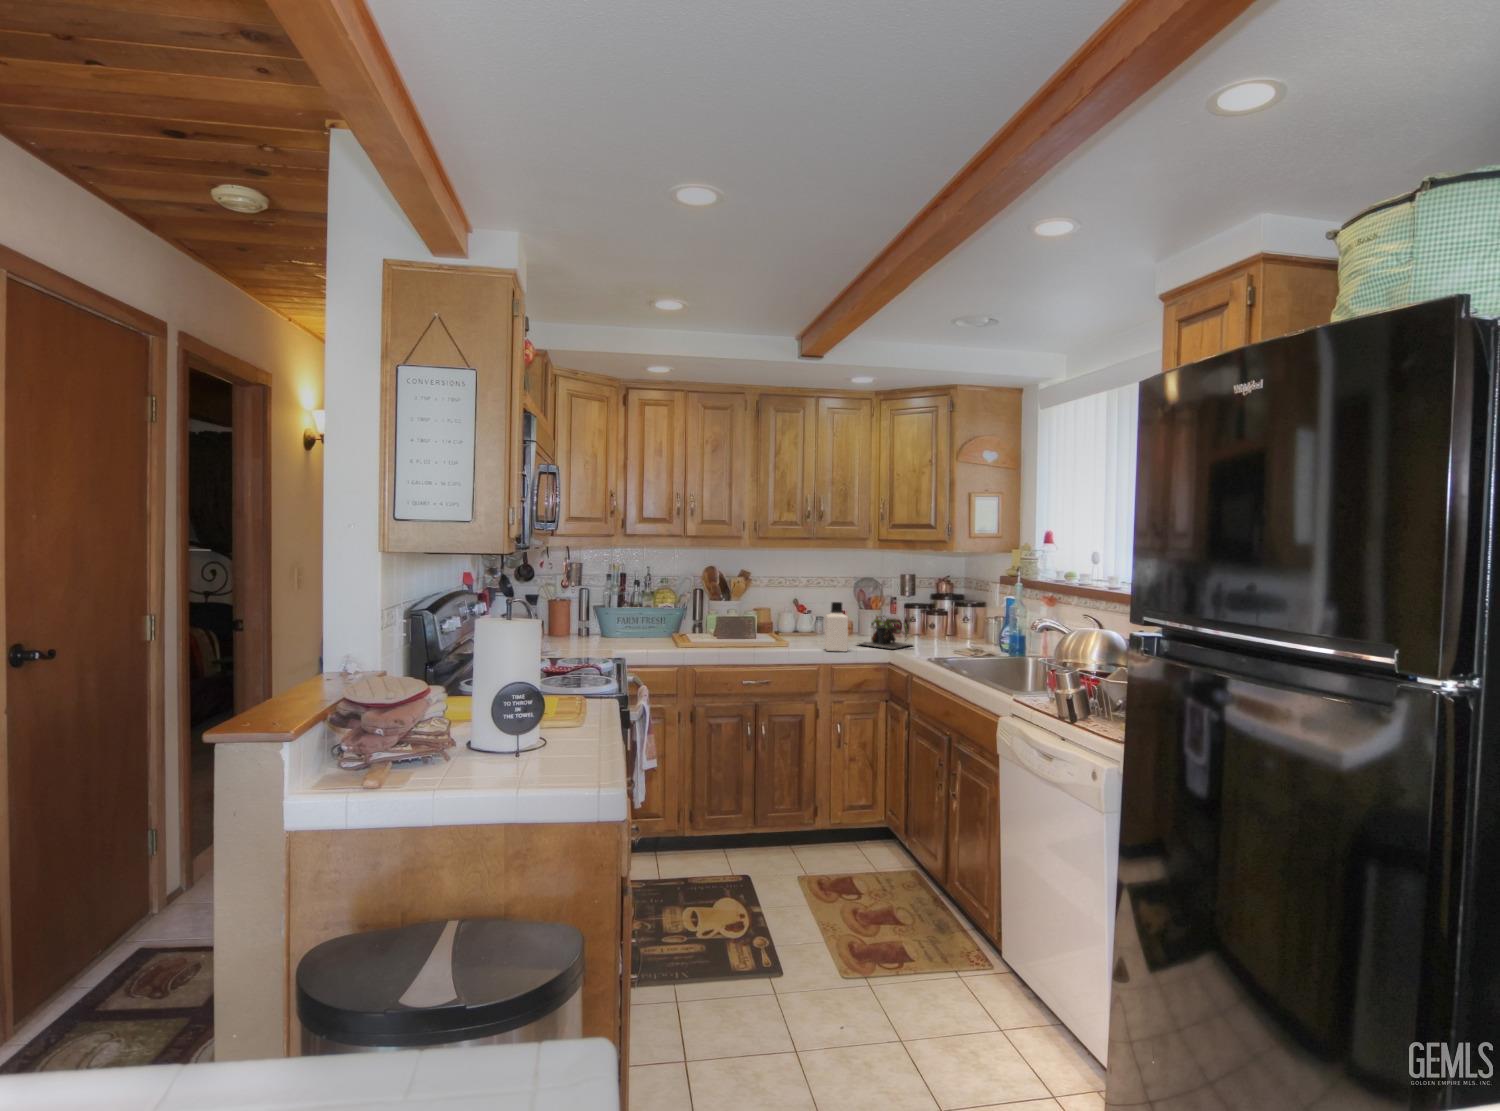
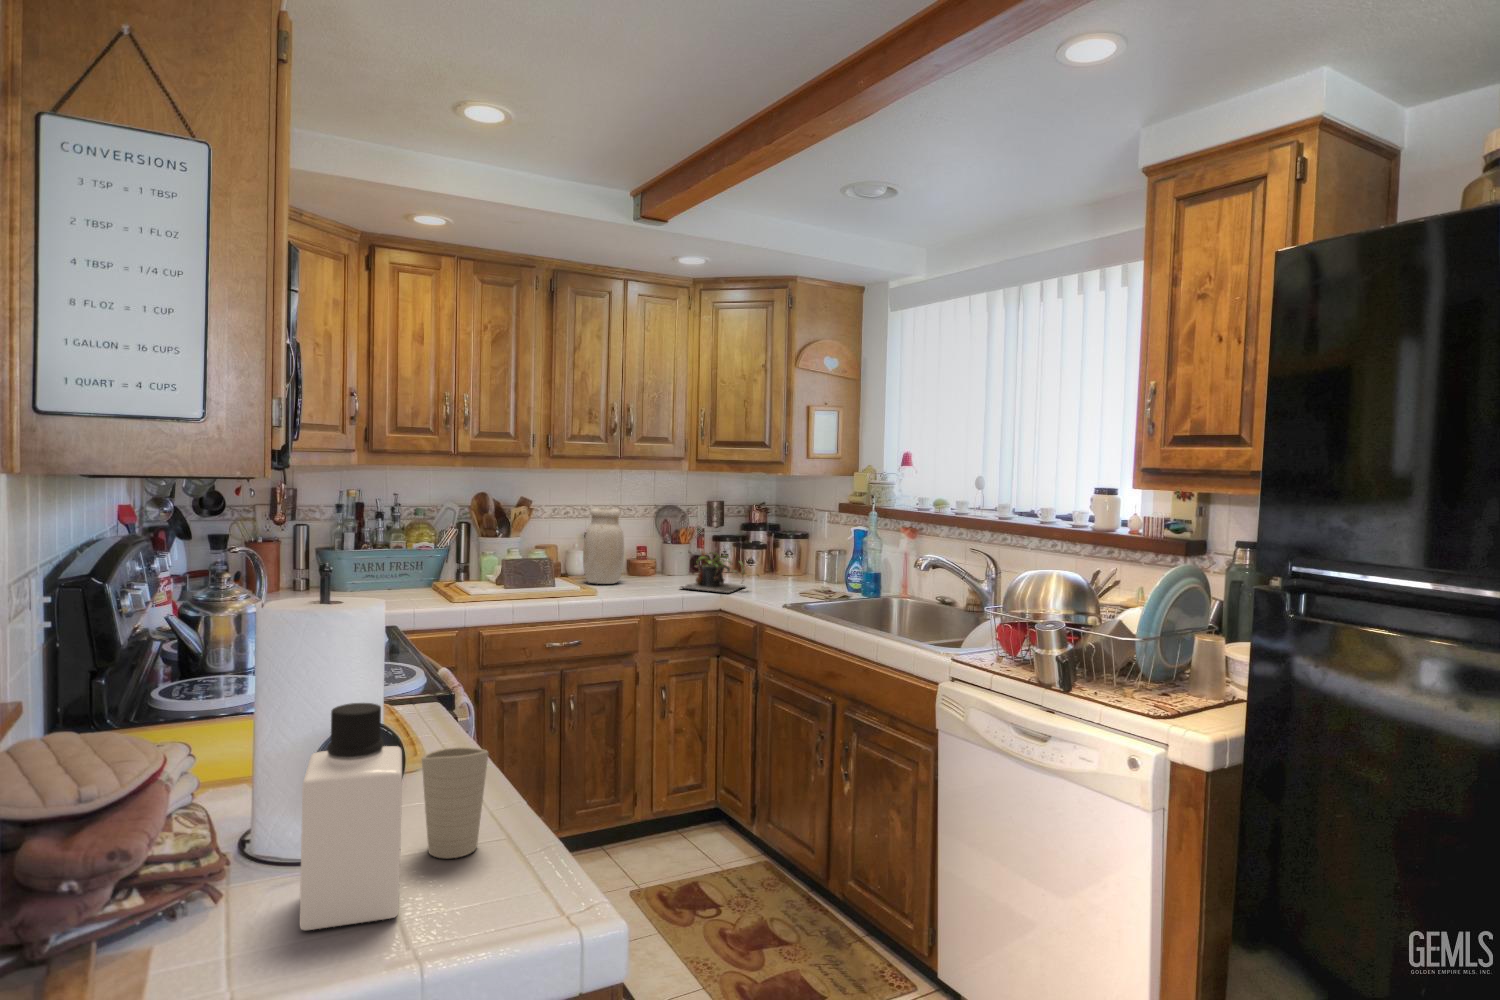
jar: none [784,579,816,640] -> present [583,508,624,584]
bottle: present [824,602,848,651] -> present [300,703,402,930]
cup: none [551,704,587,761] -> present [422,747,488,858]

